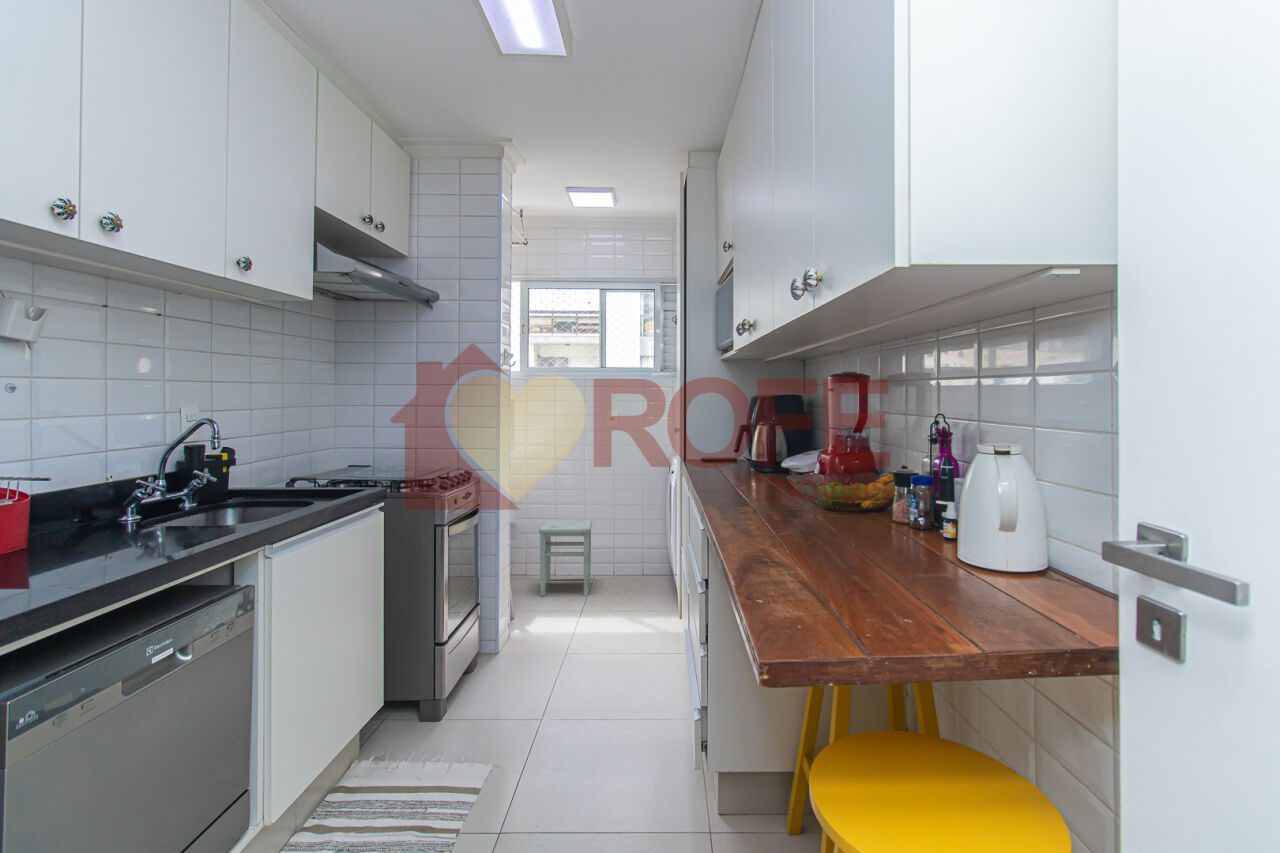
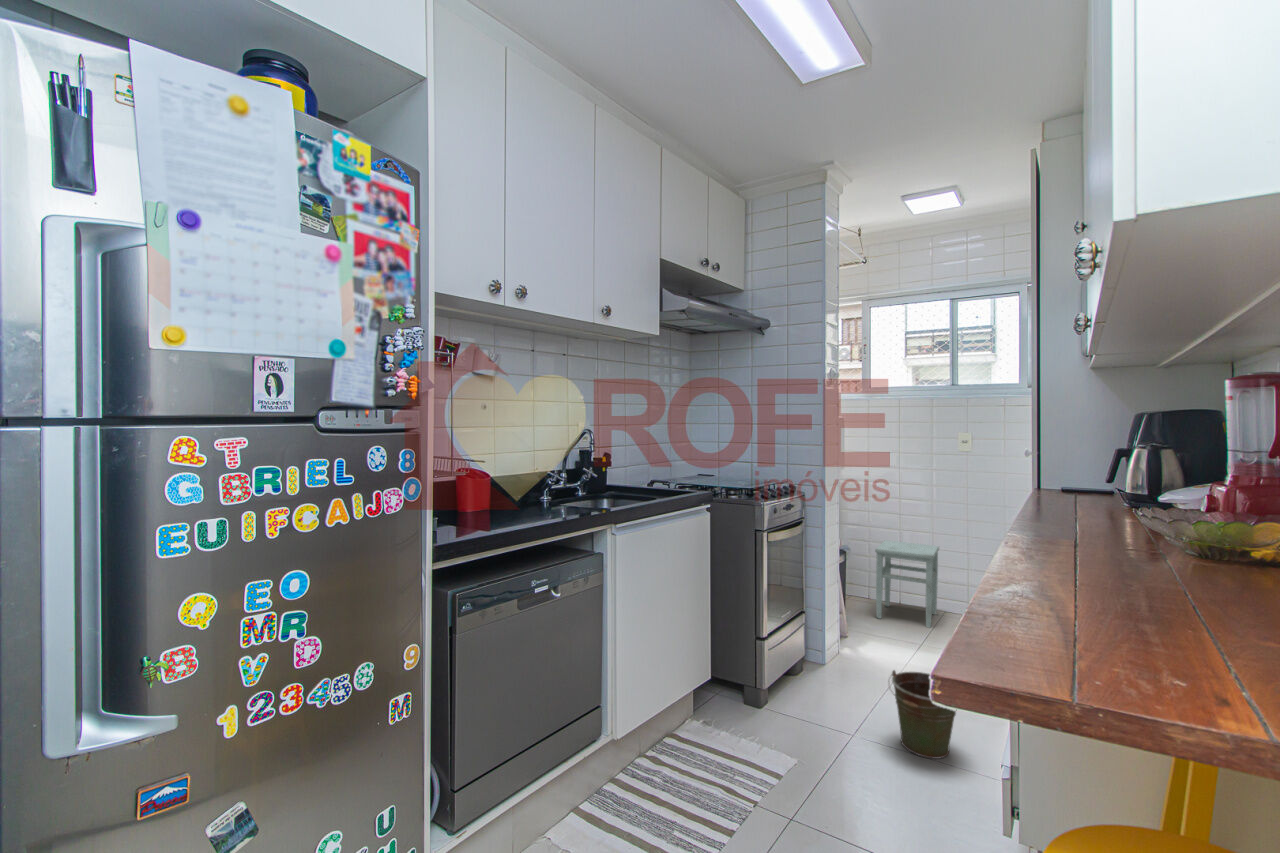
bucket: none [572,641,634,719] -> present [888,670,956,759]

